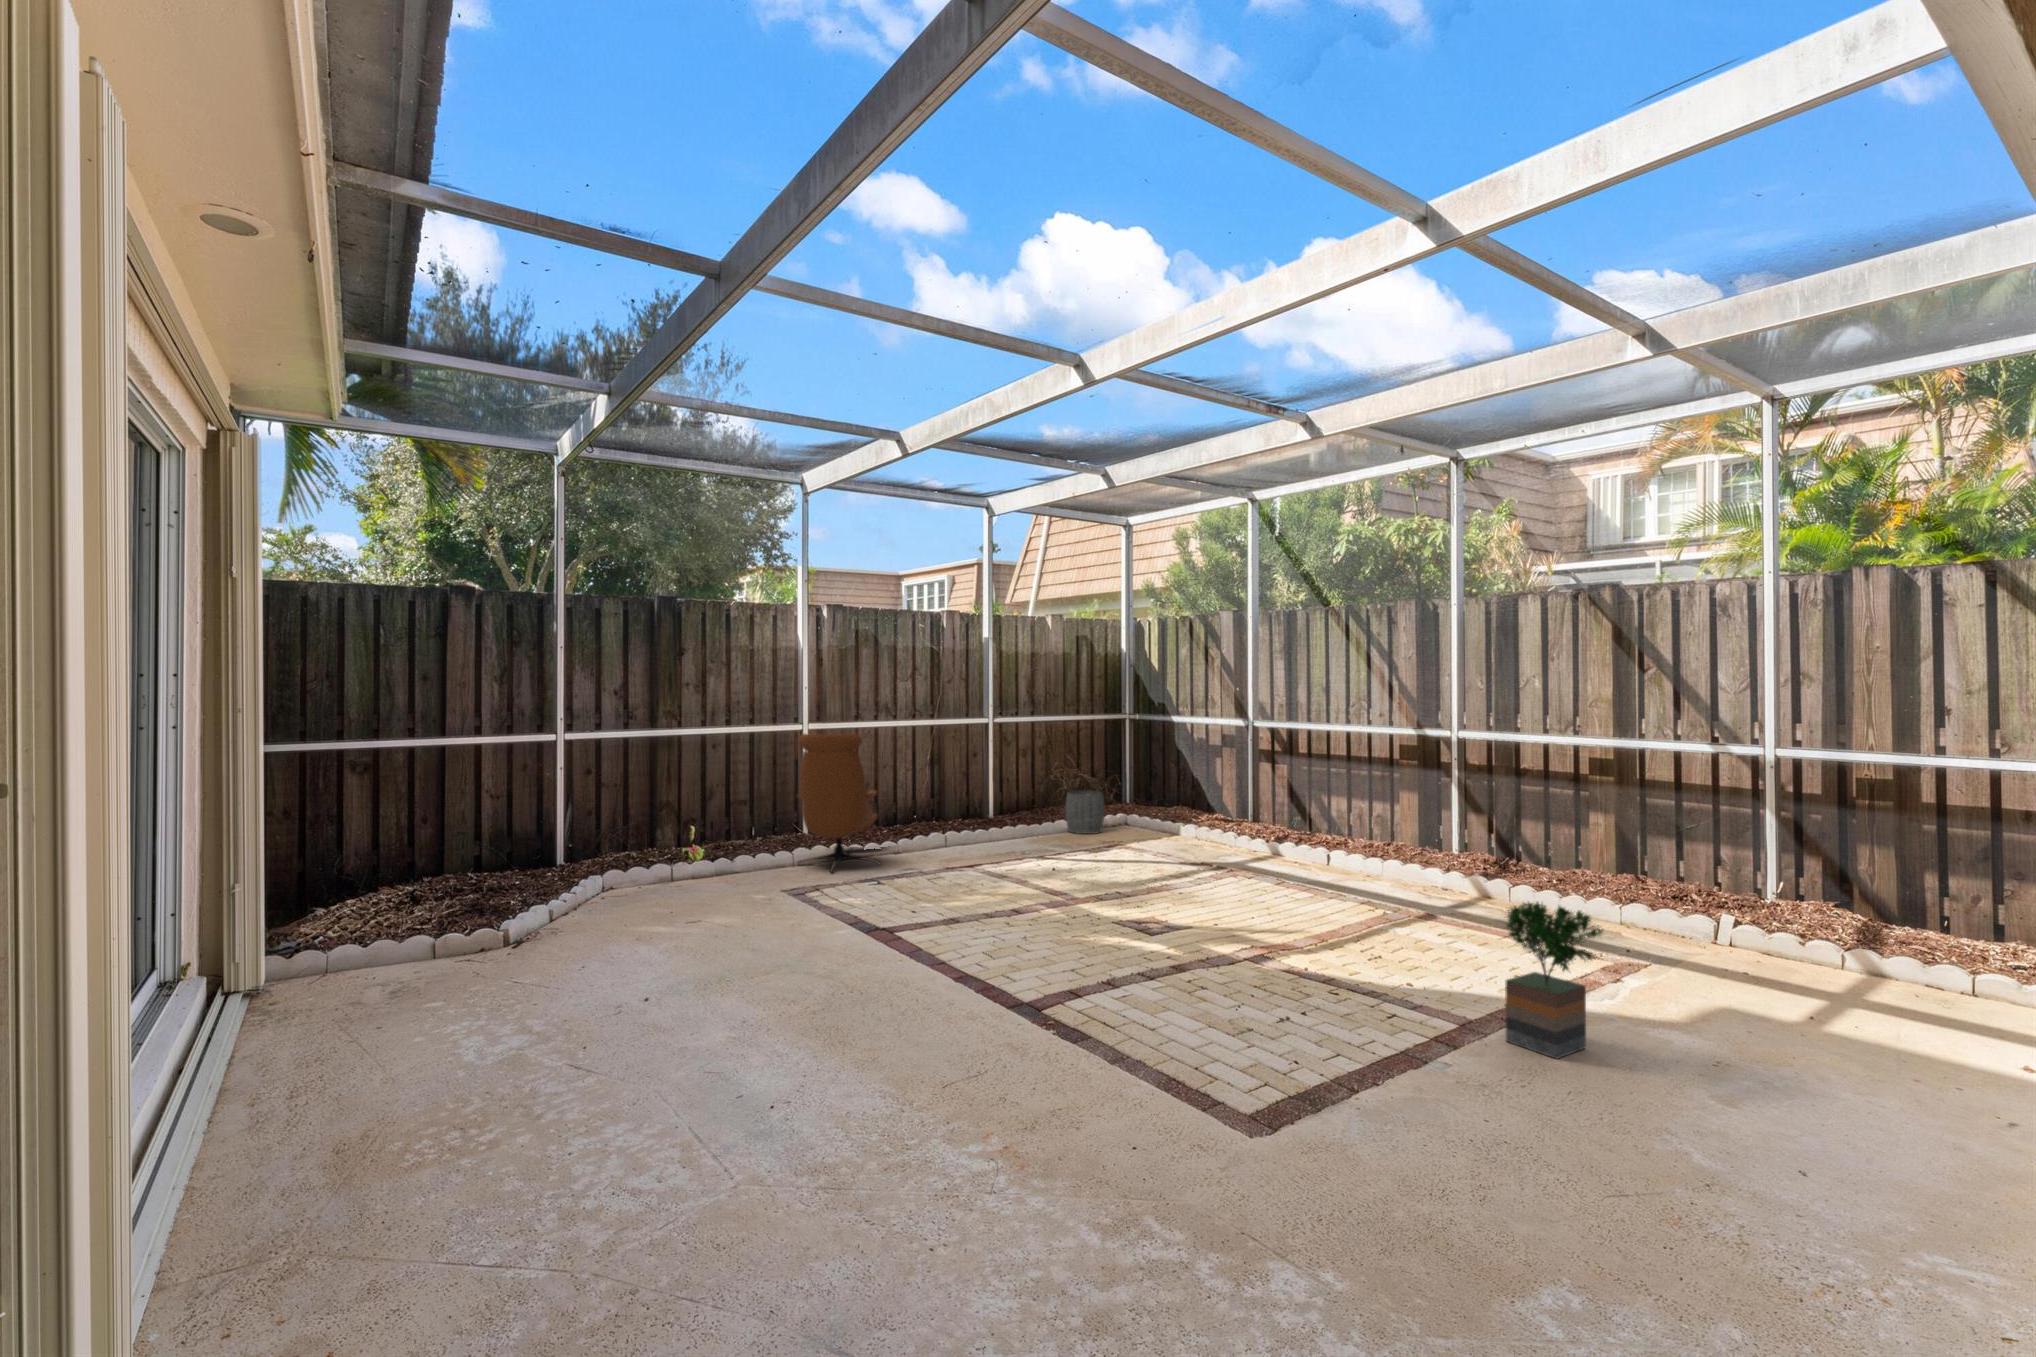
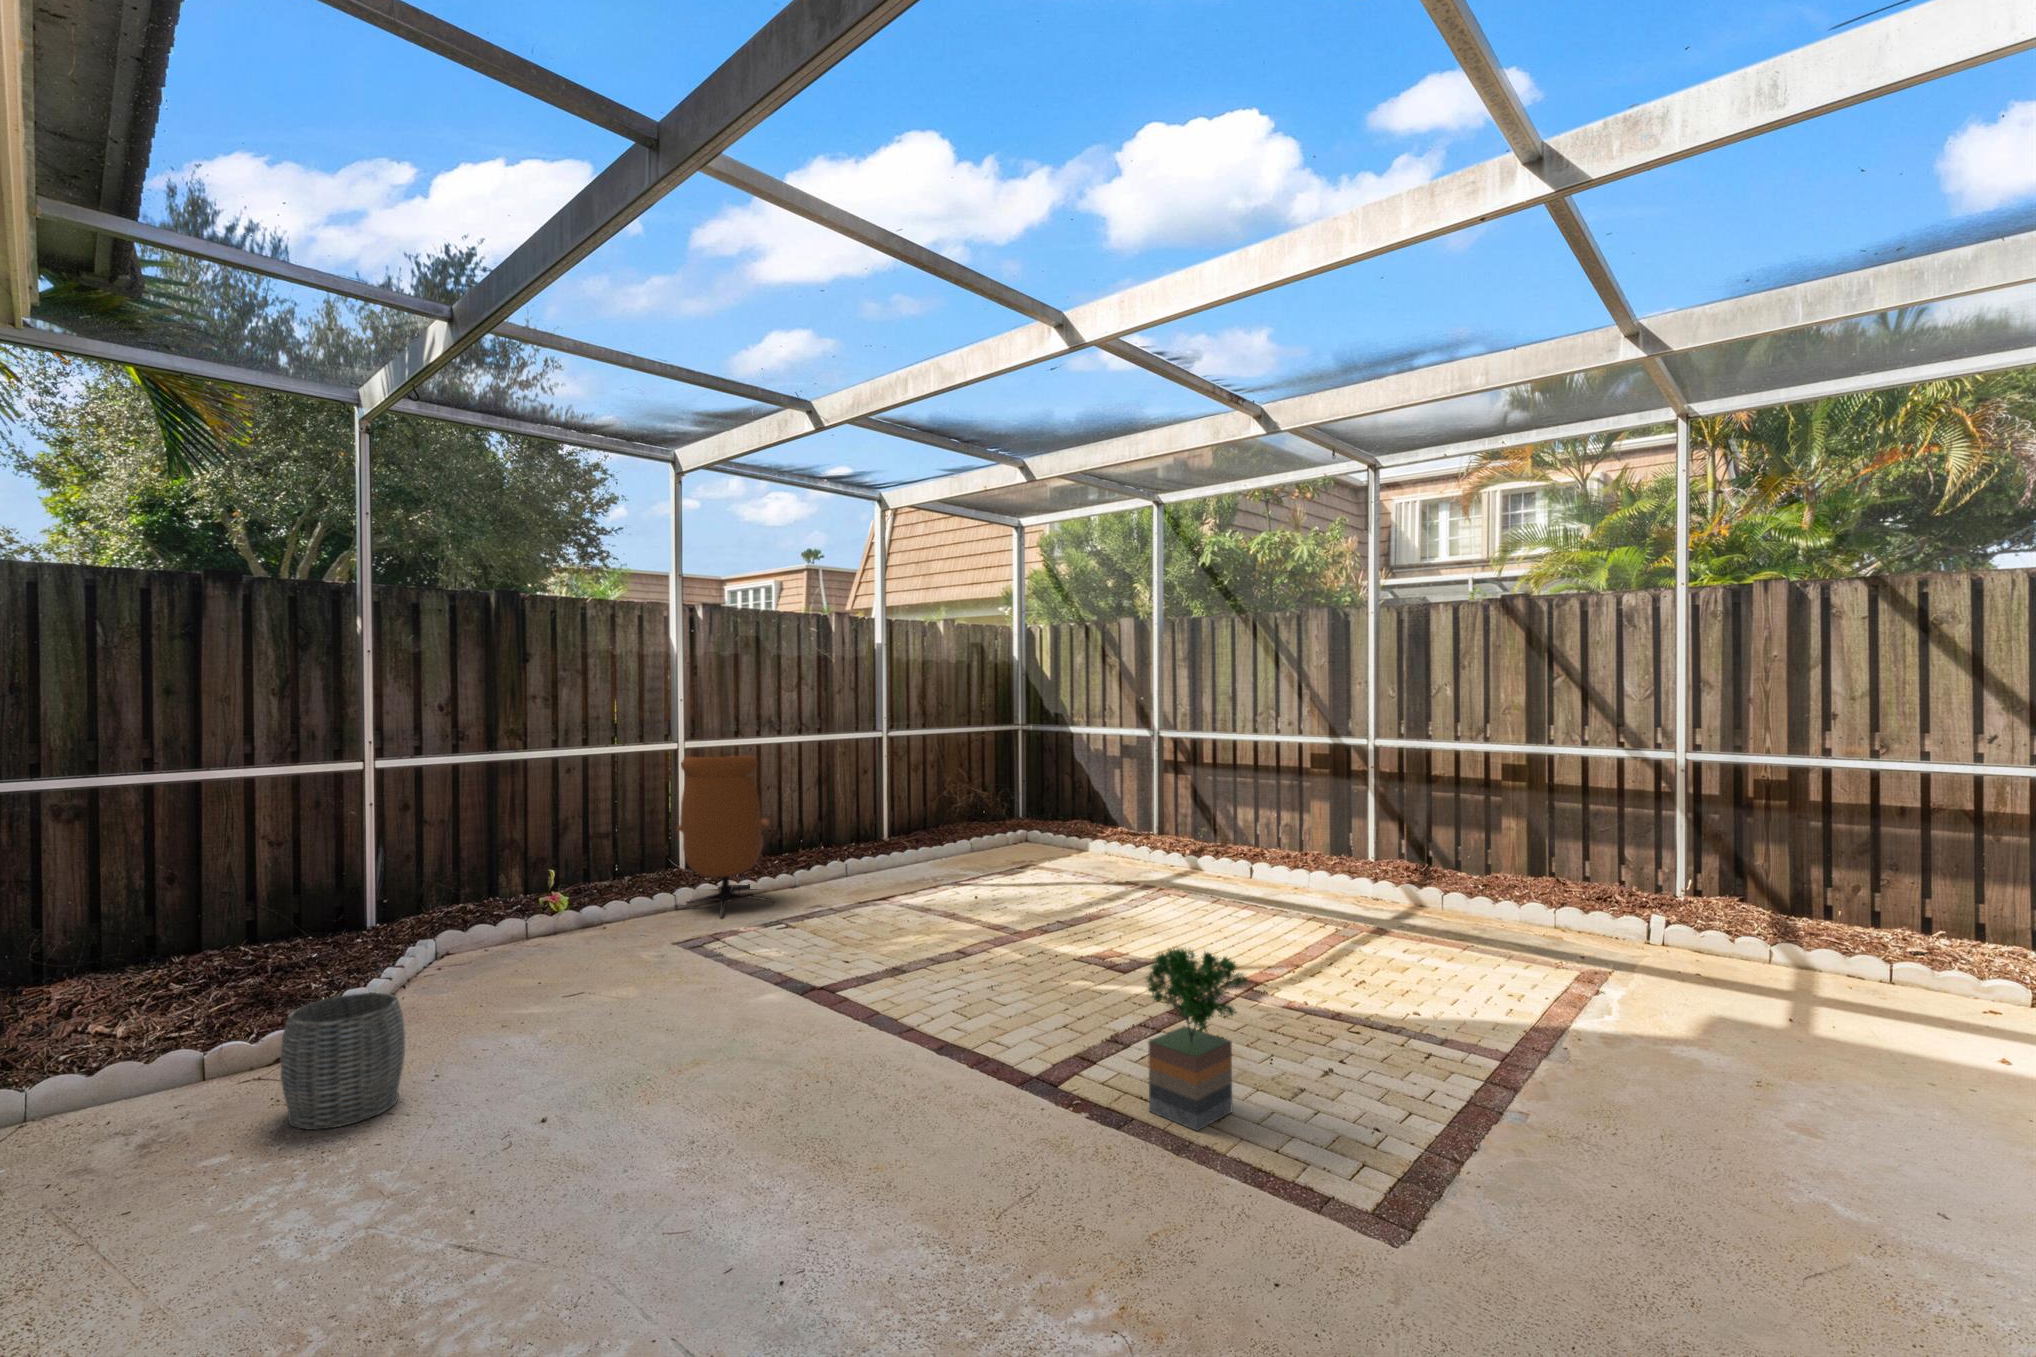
woven basket: present [1065,790,1105,834] -> present [281,993,405,1130]
potted tree: present [1505,901,1603,1059] -> present [1146,949,1248,1131]

